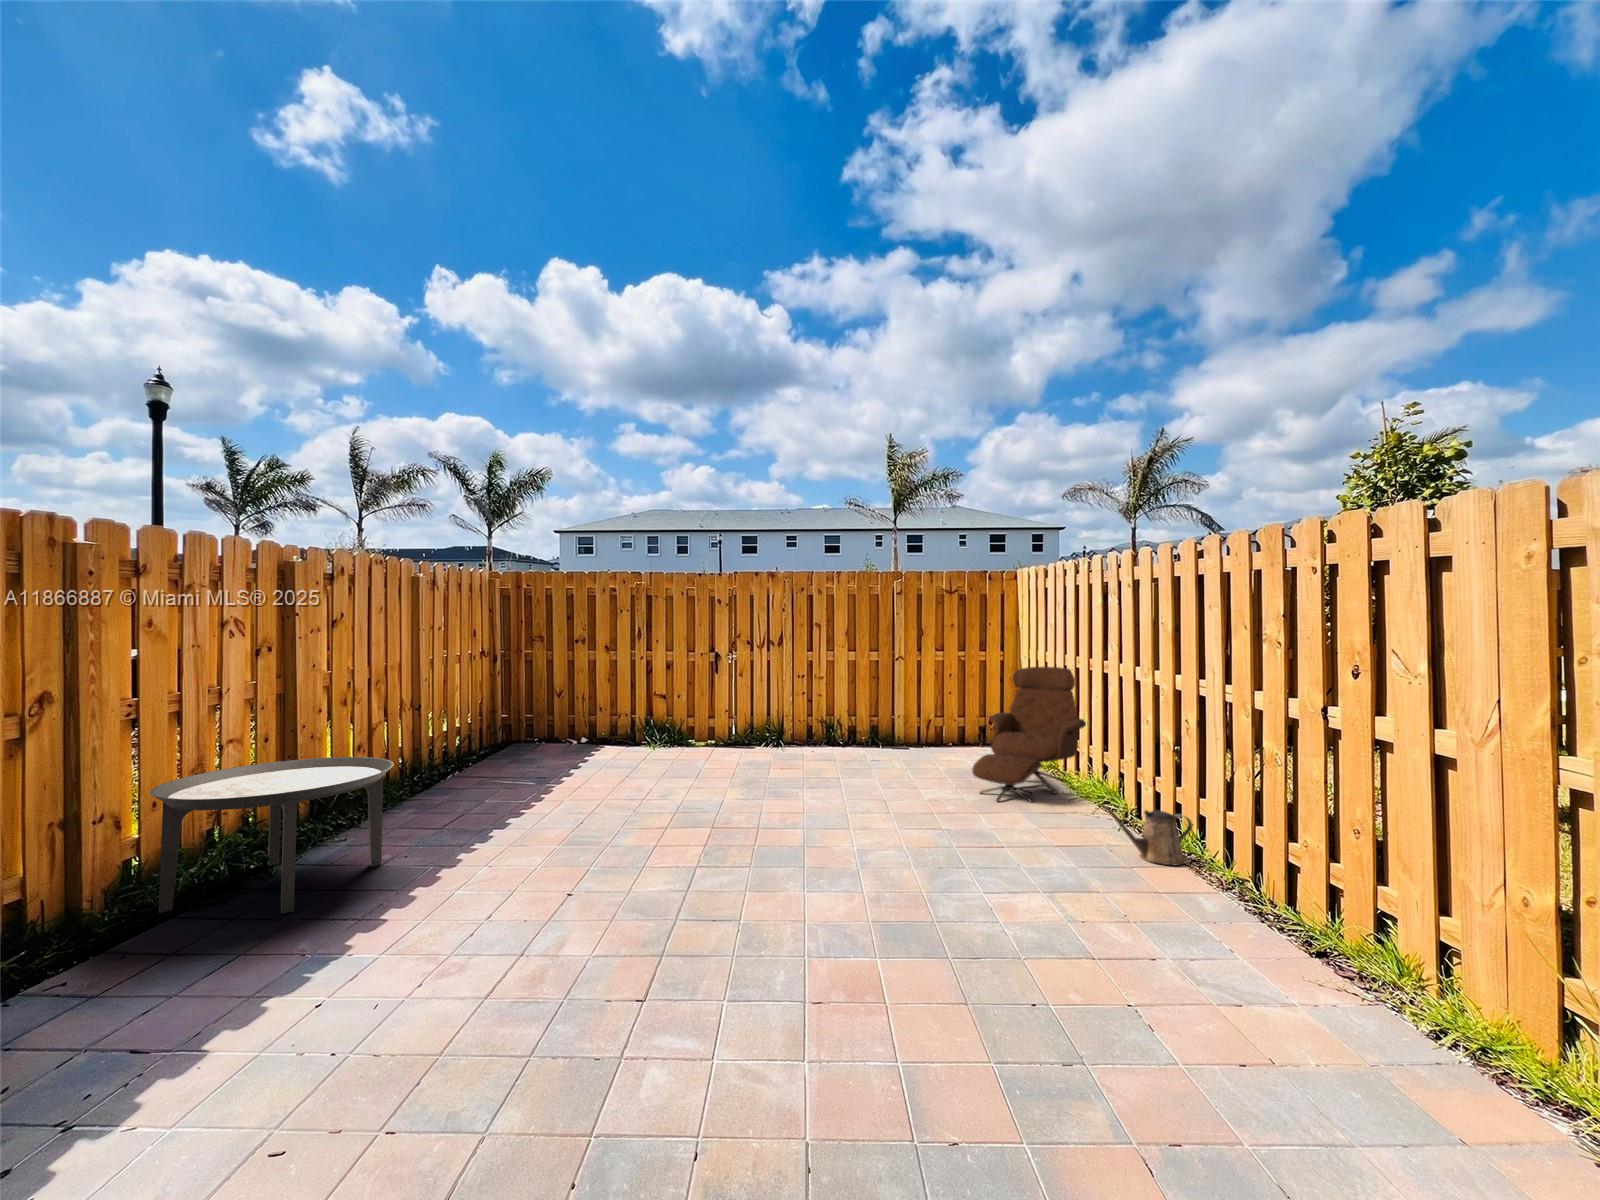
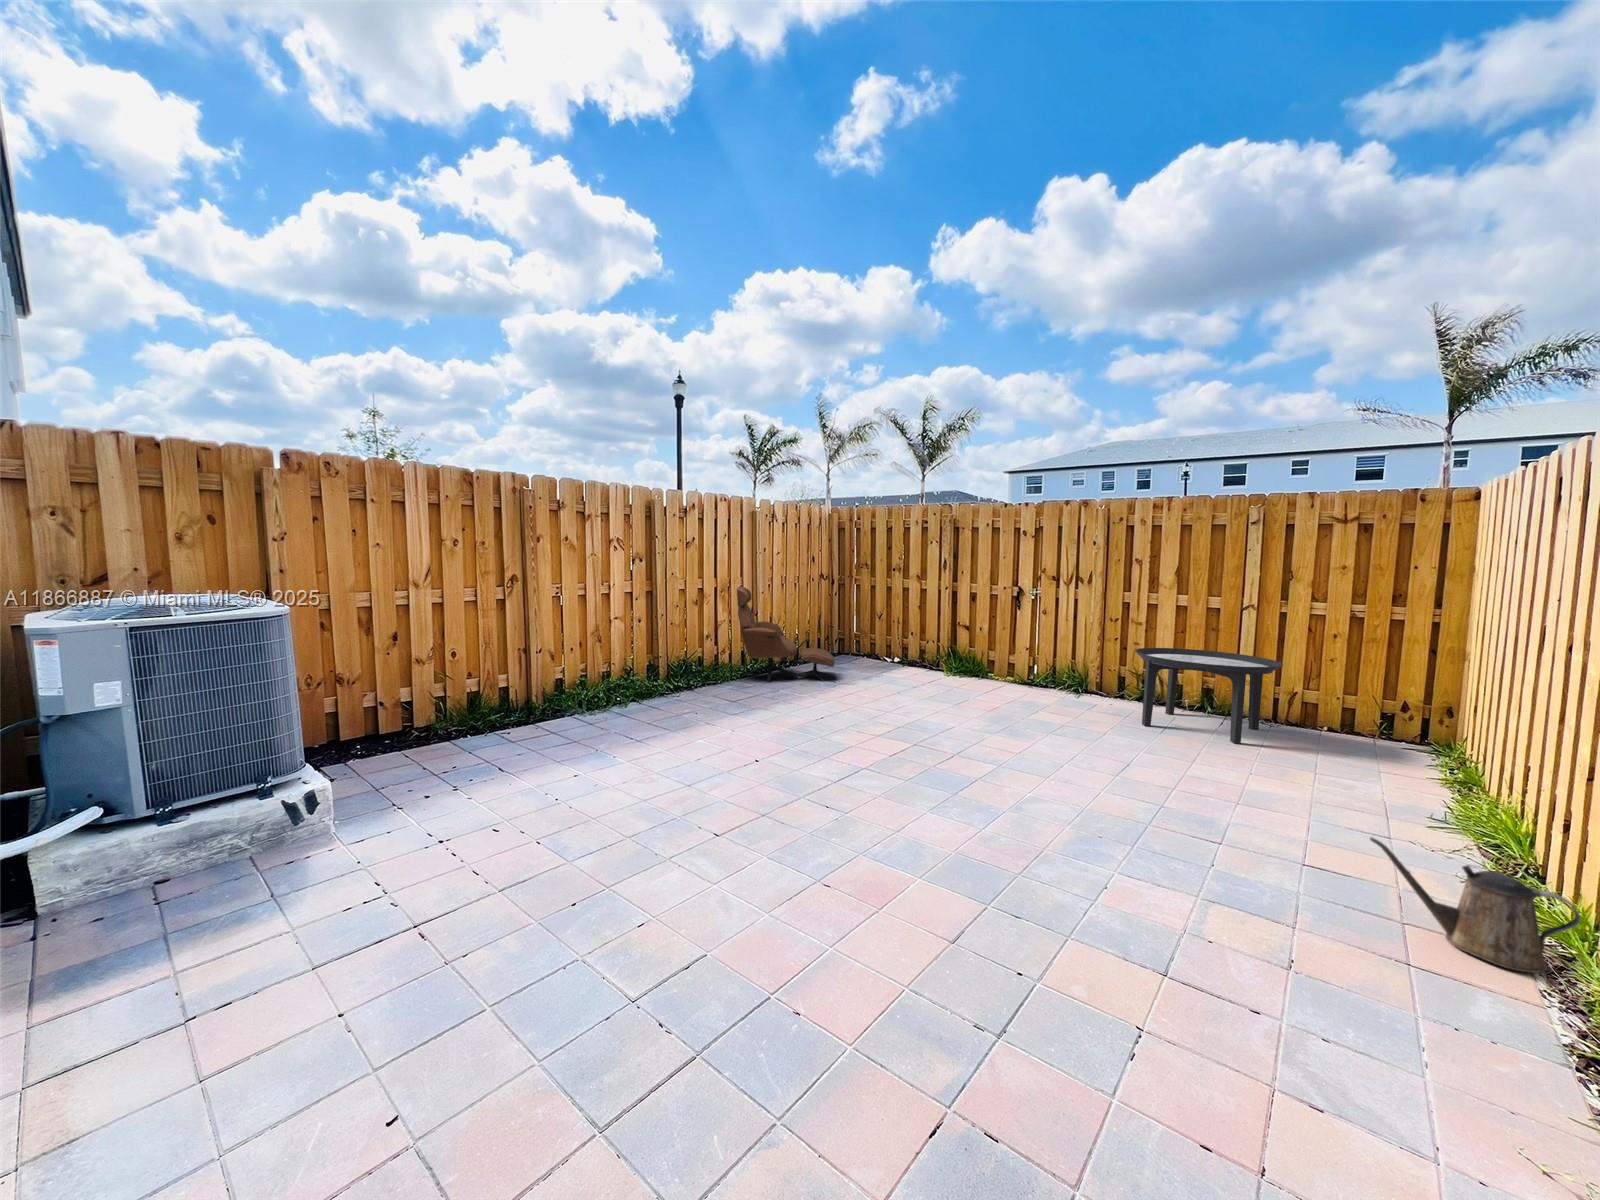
lounge chair: present [972,667,1086,802] -> present [737,586,834,681]
round table: present [150,757,394,914] -> present [1135,648,1283,743]

